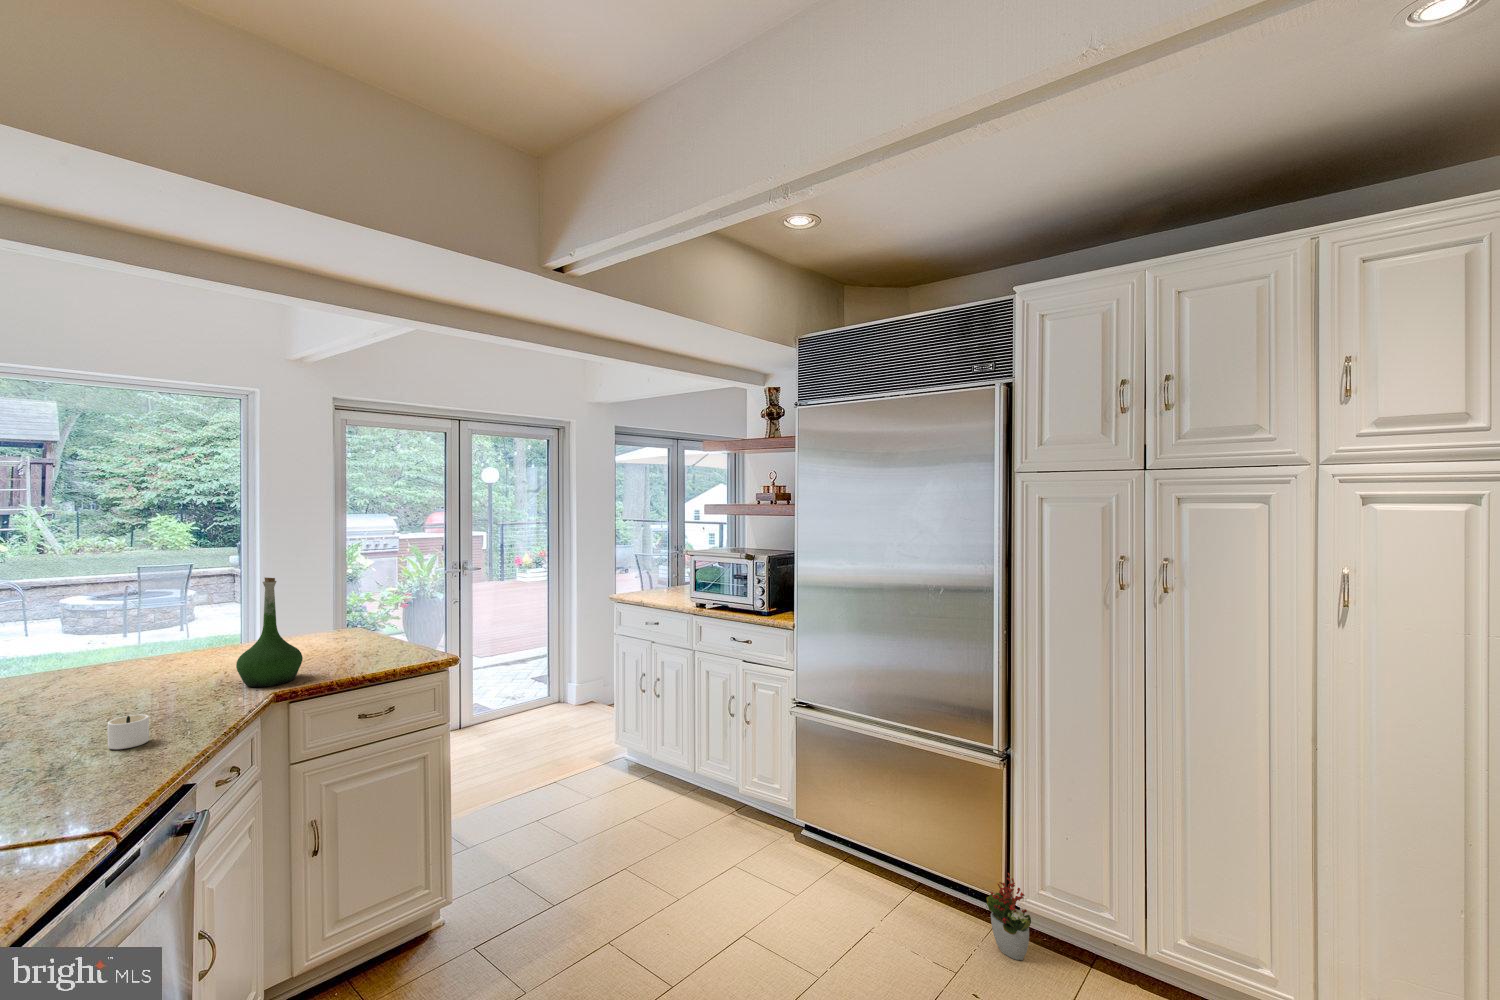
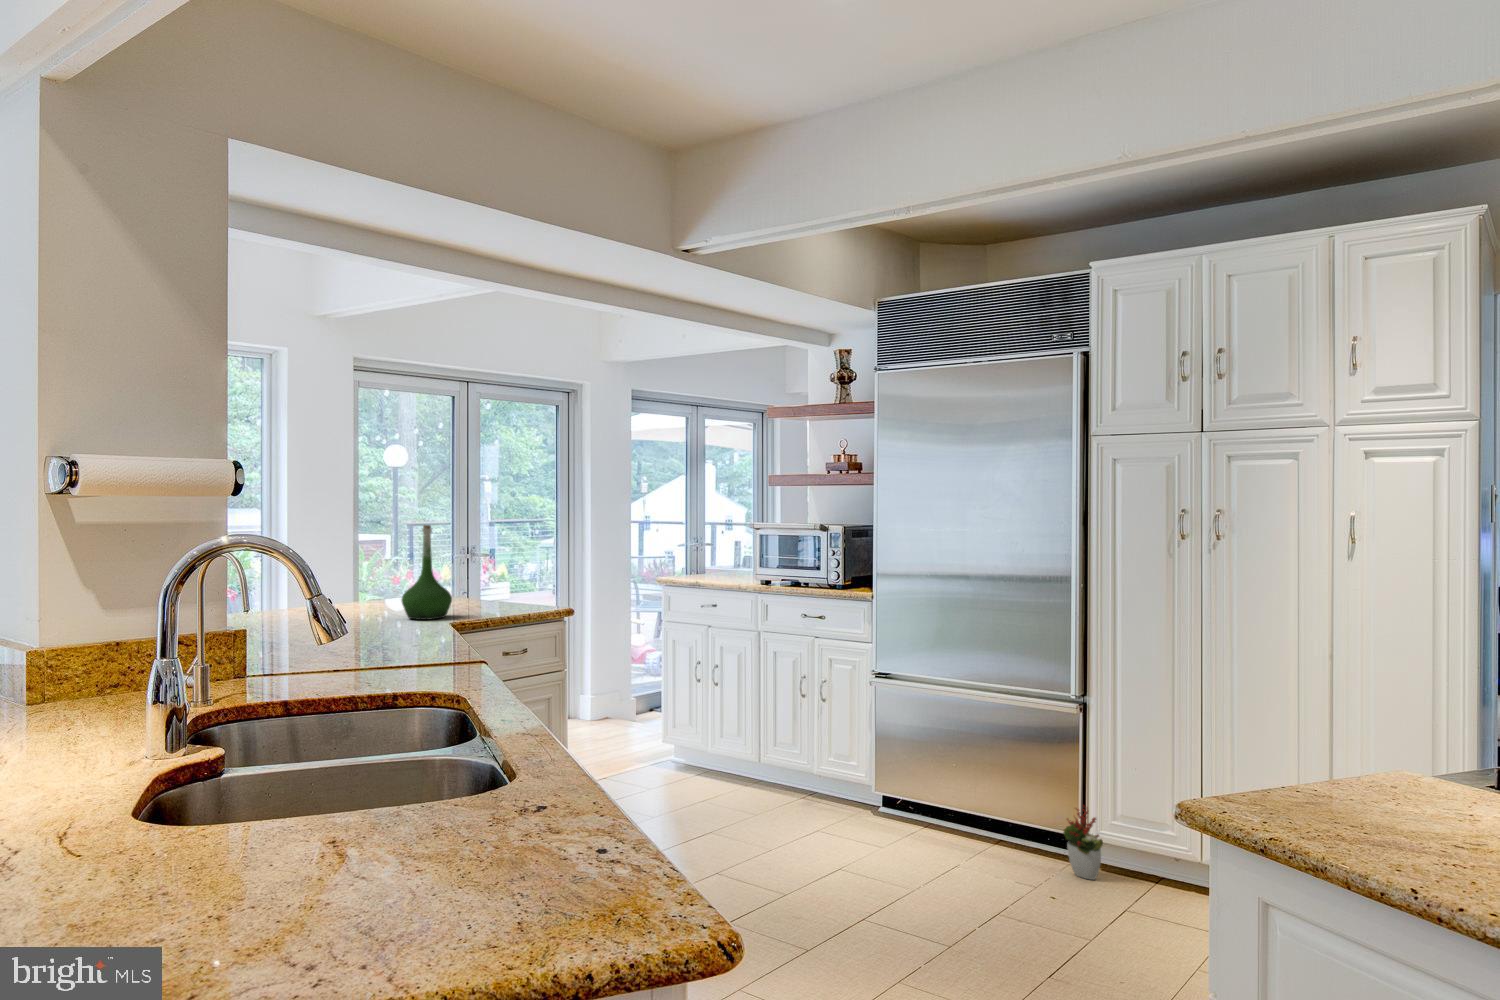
candle: present [107,714,149,749] -> none [375,617,405,640]

